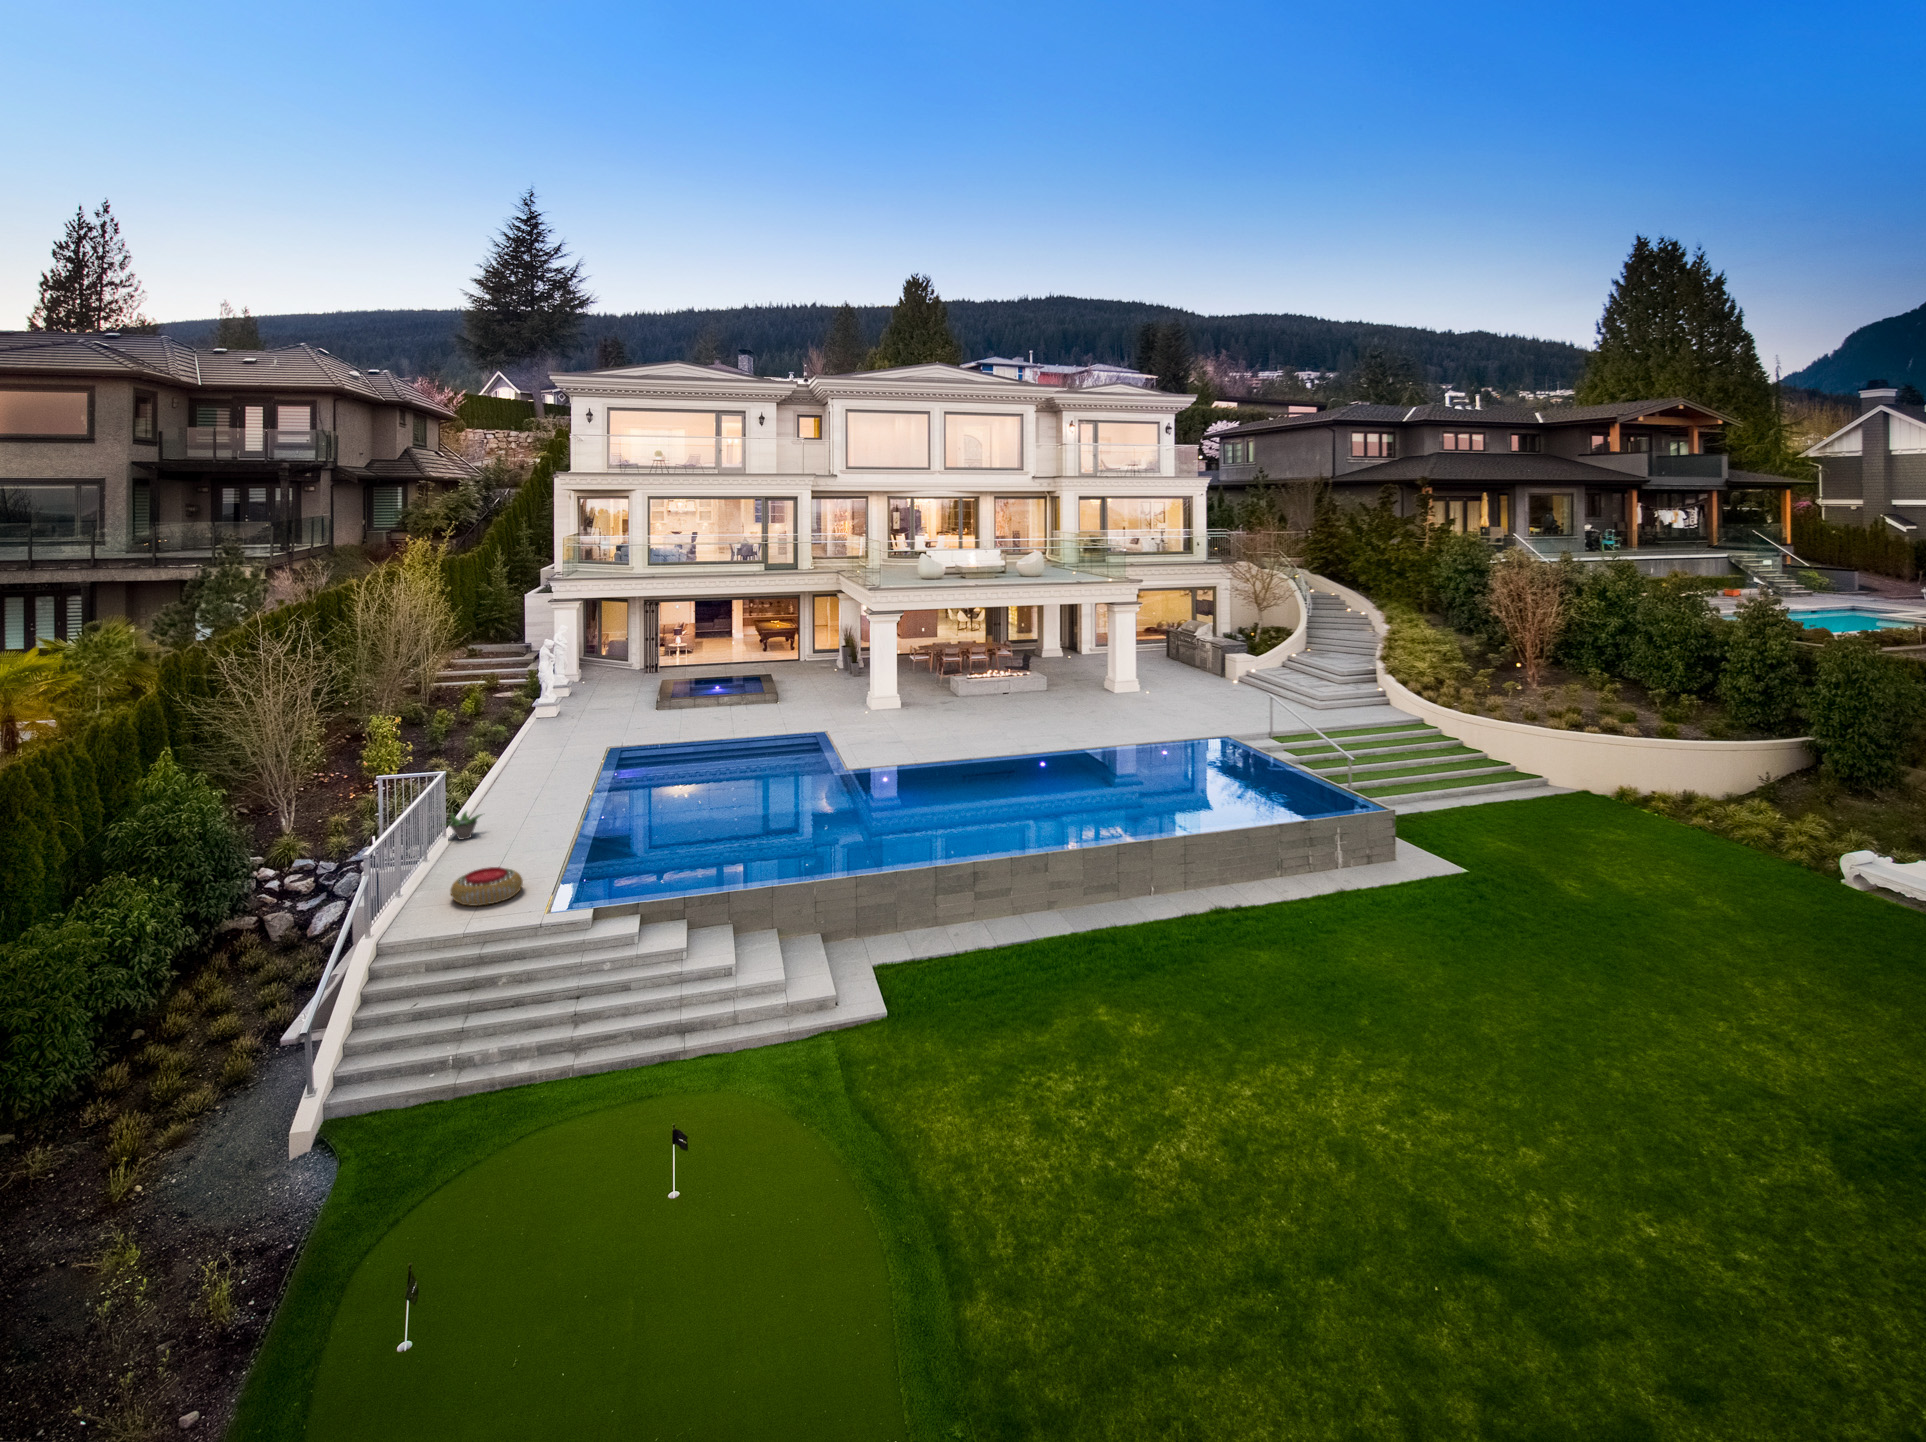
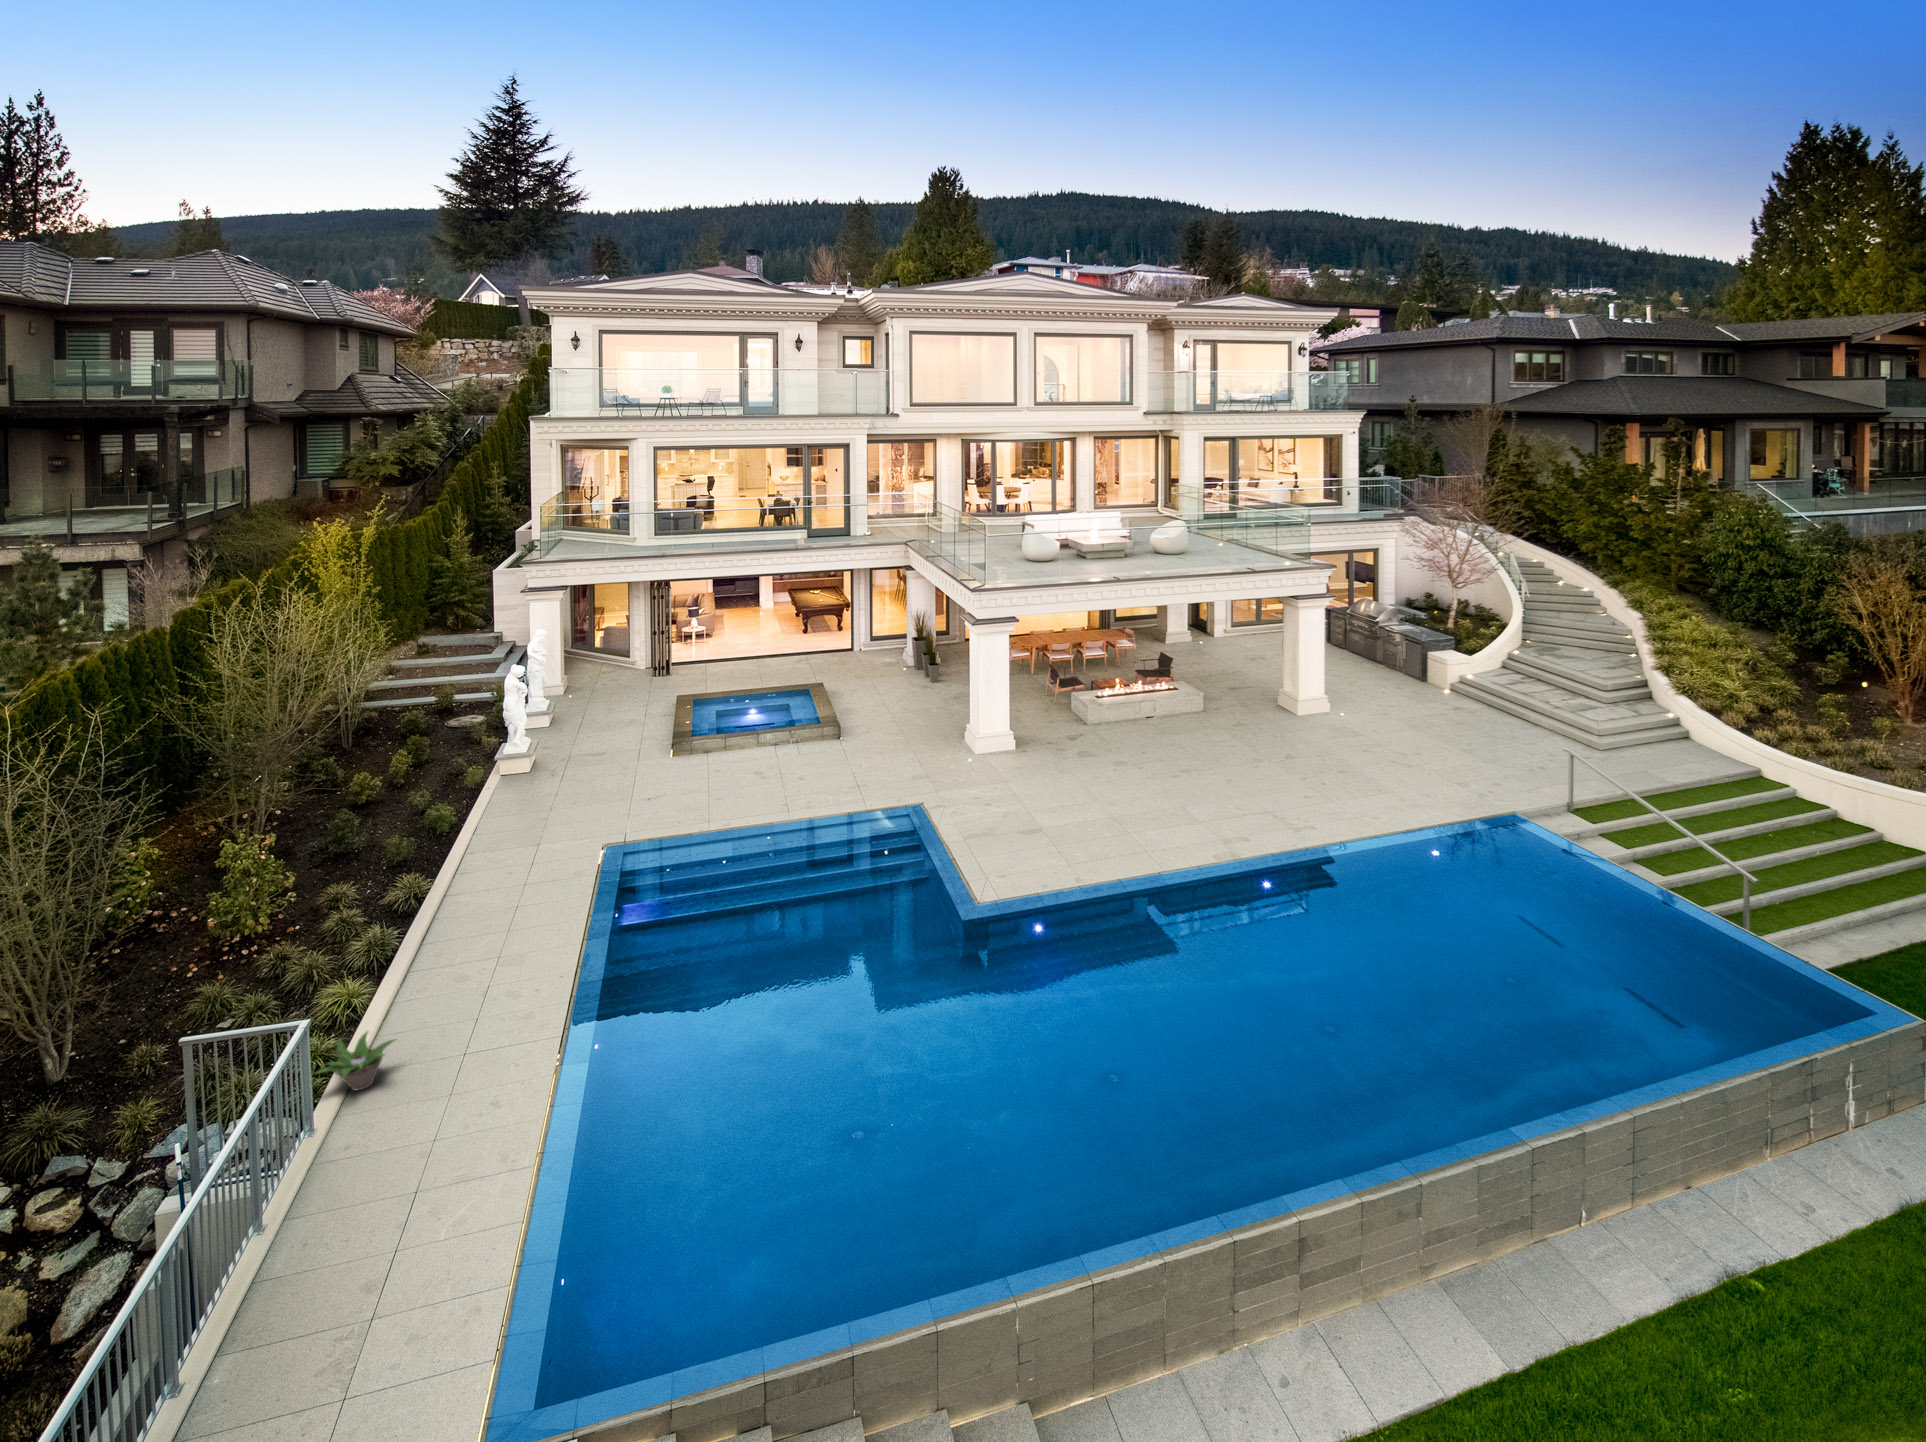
pouf: present [450,867,523,906] -> none [299,1224,447,1341]

